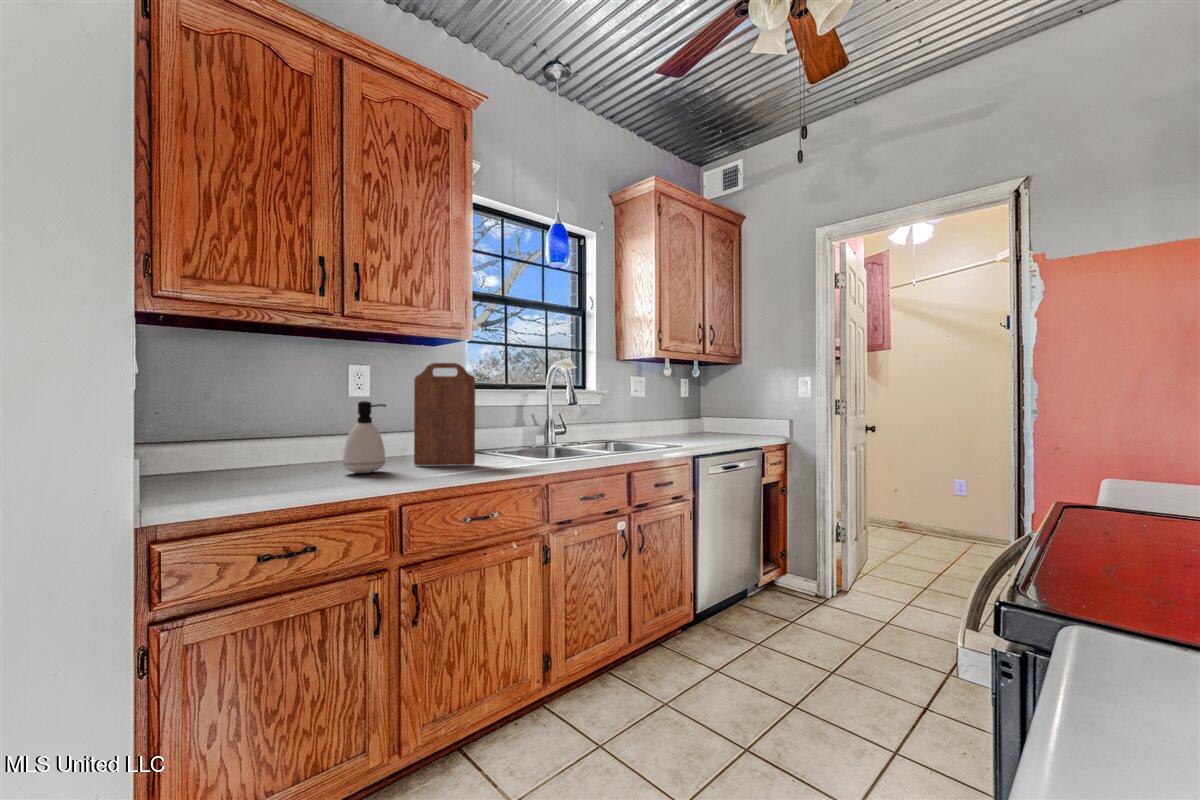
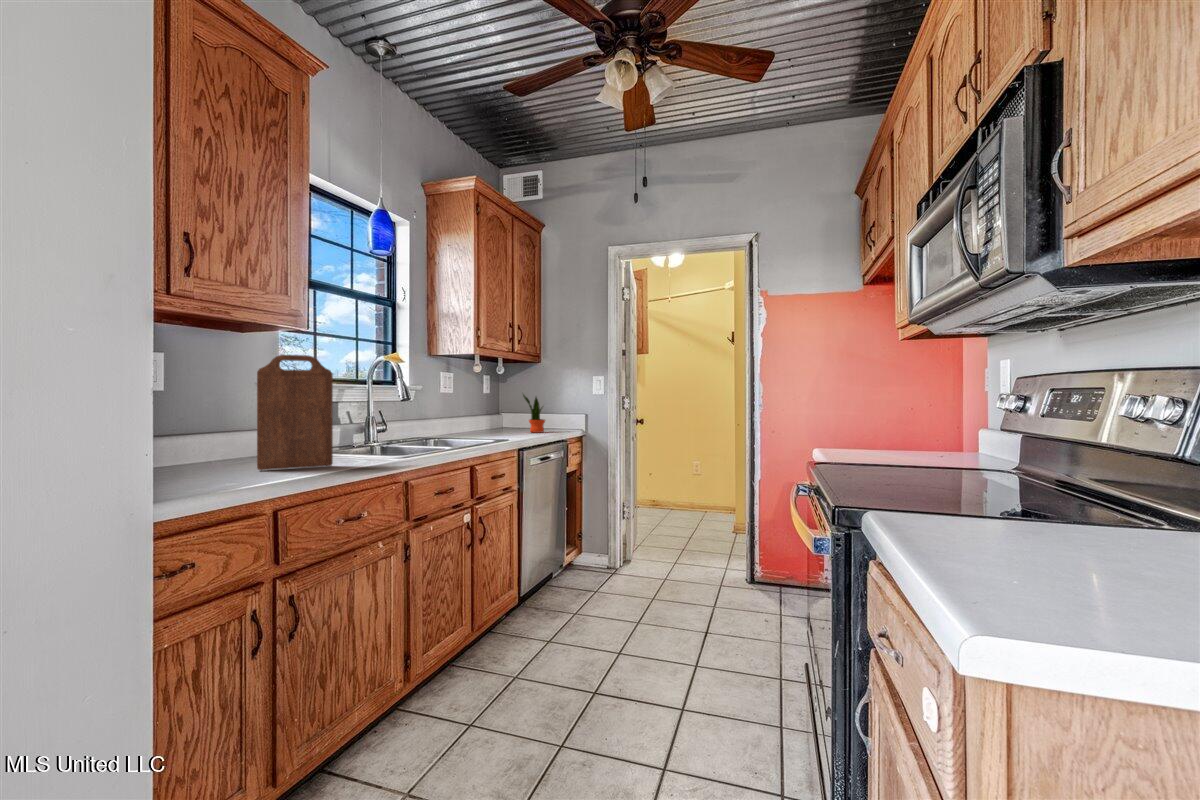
potted plant: none [713,395,739,438] -> present [523,395,545,433]
soap dispenser: present [343,401,386,473] -> none [182,397,239,480]

